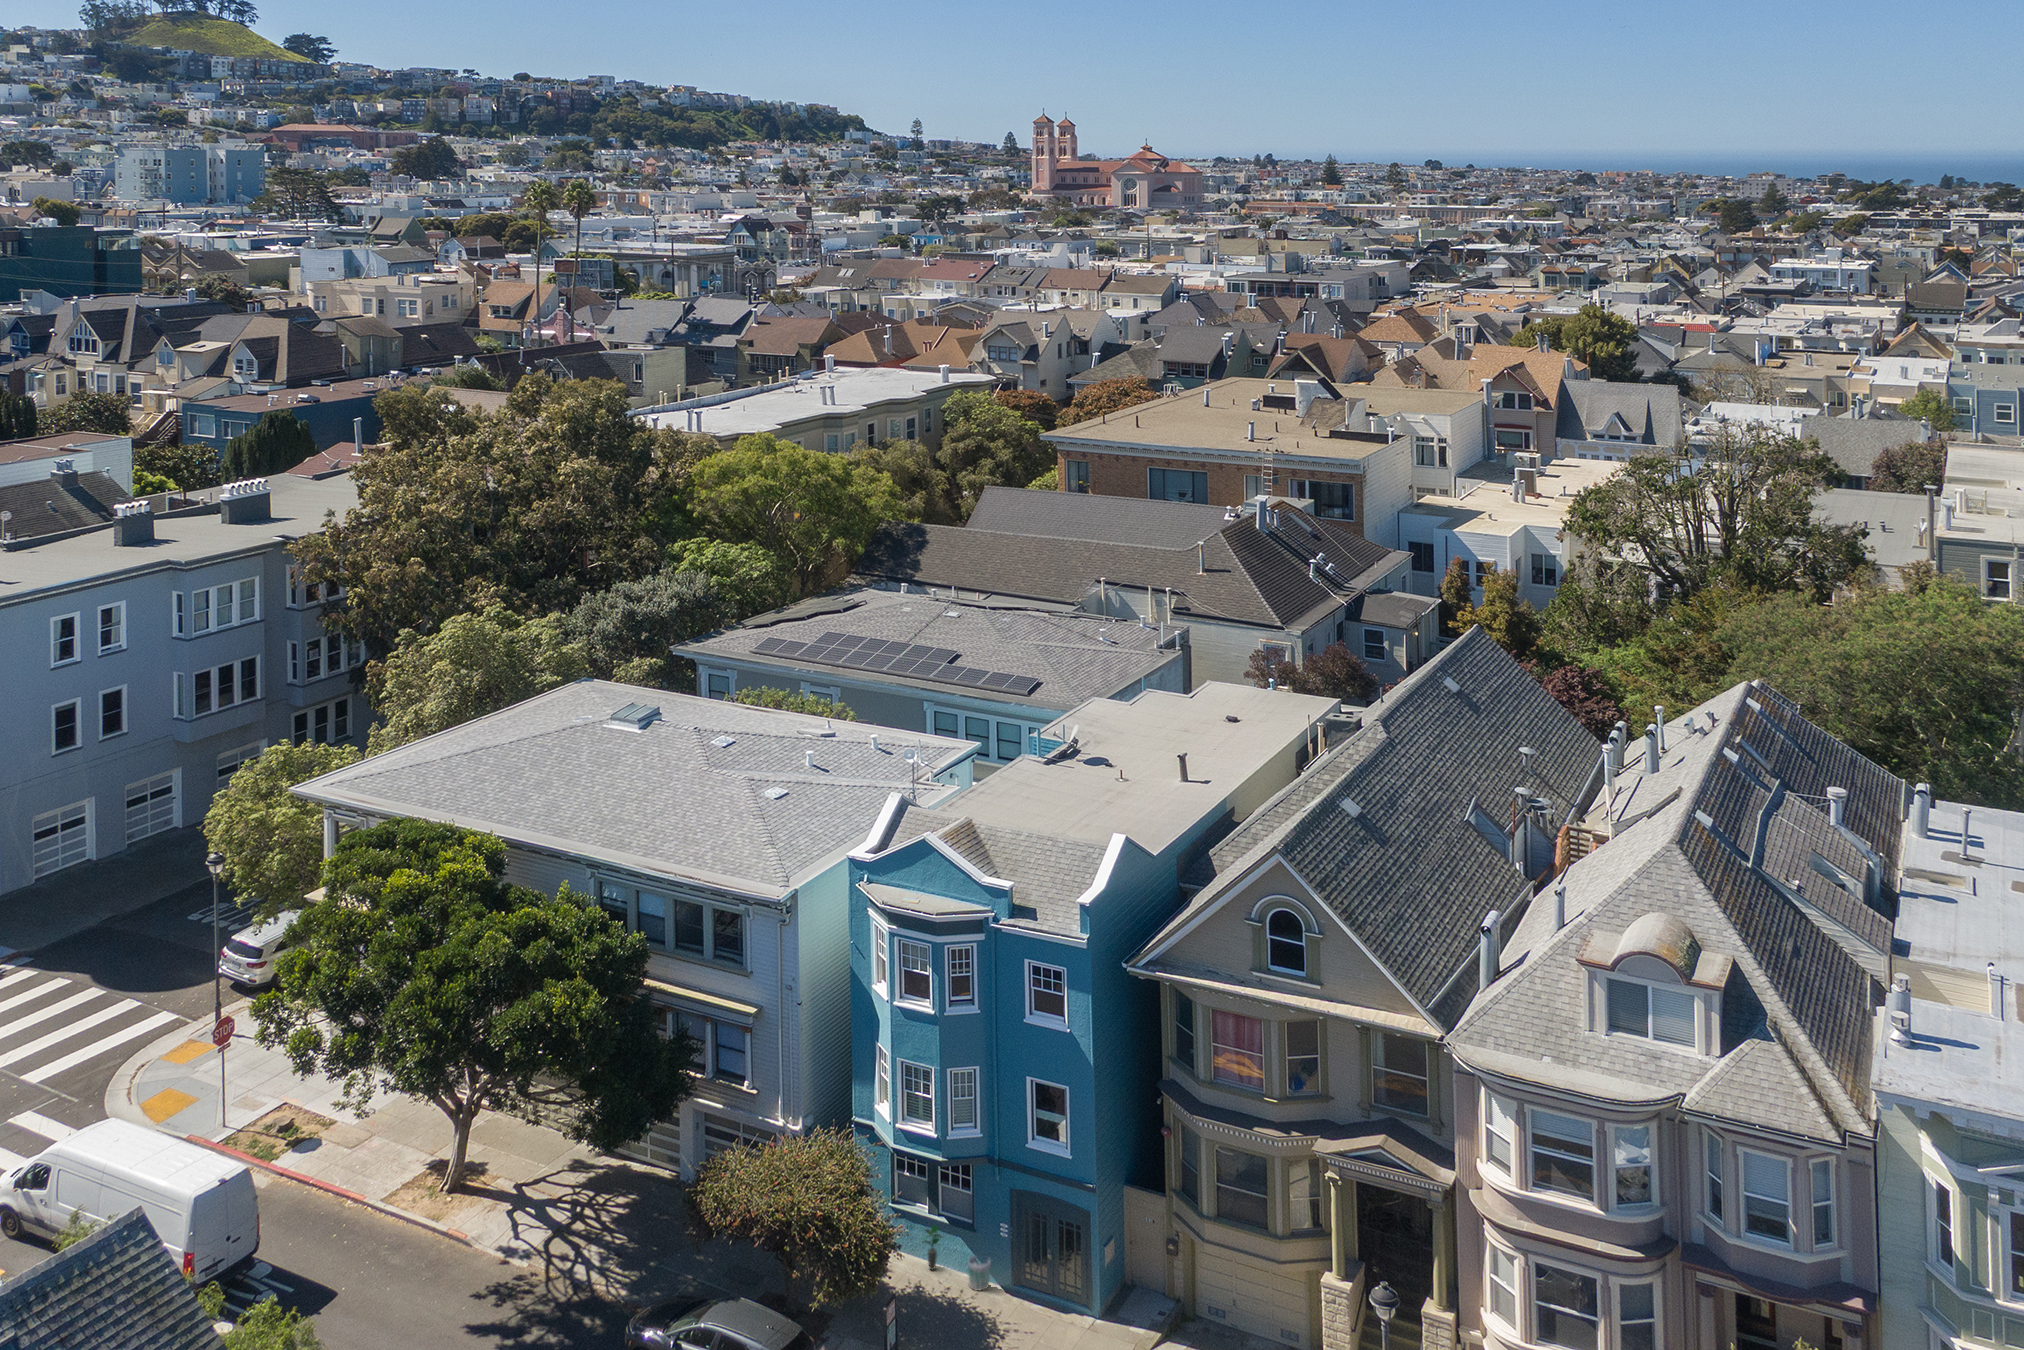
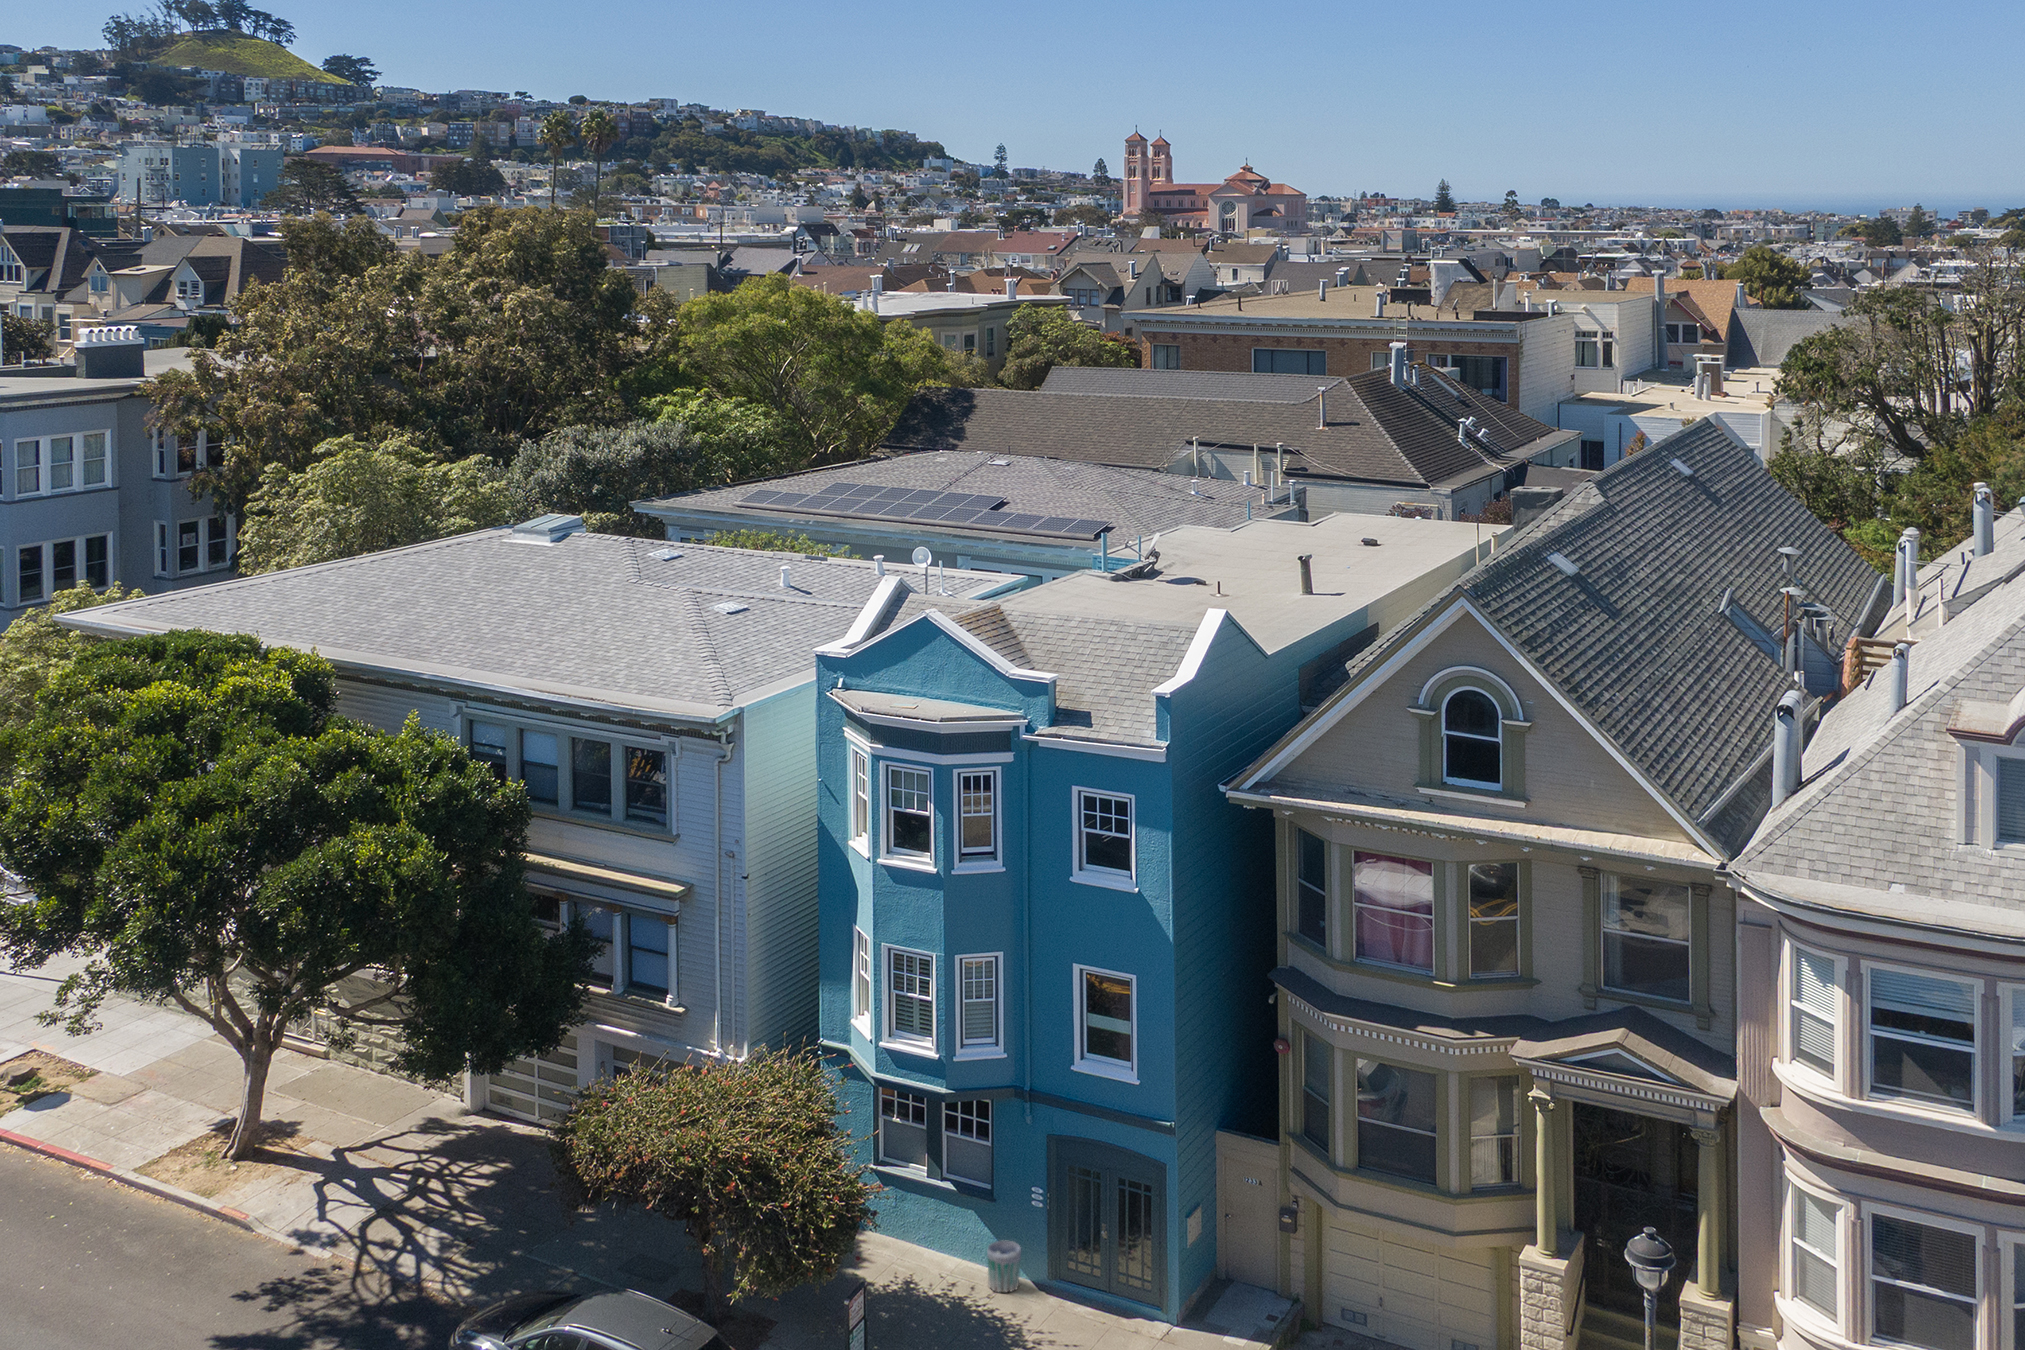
potted plant: present [924,1226,941,1270] -> none [919,1196,950,1265]

